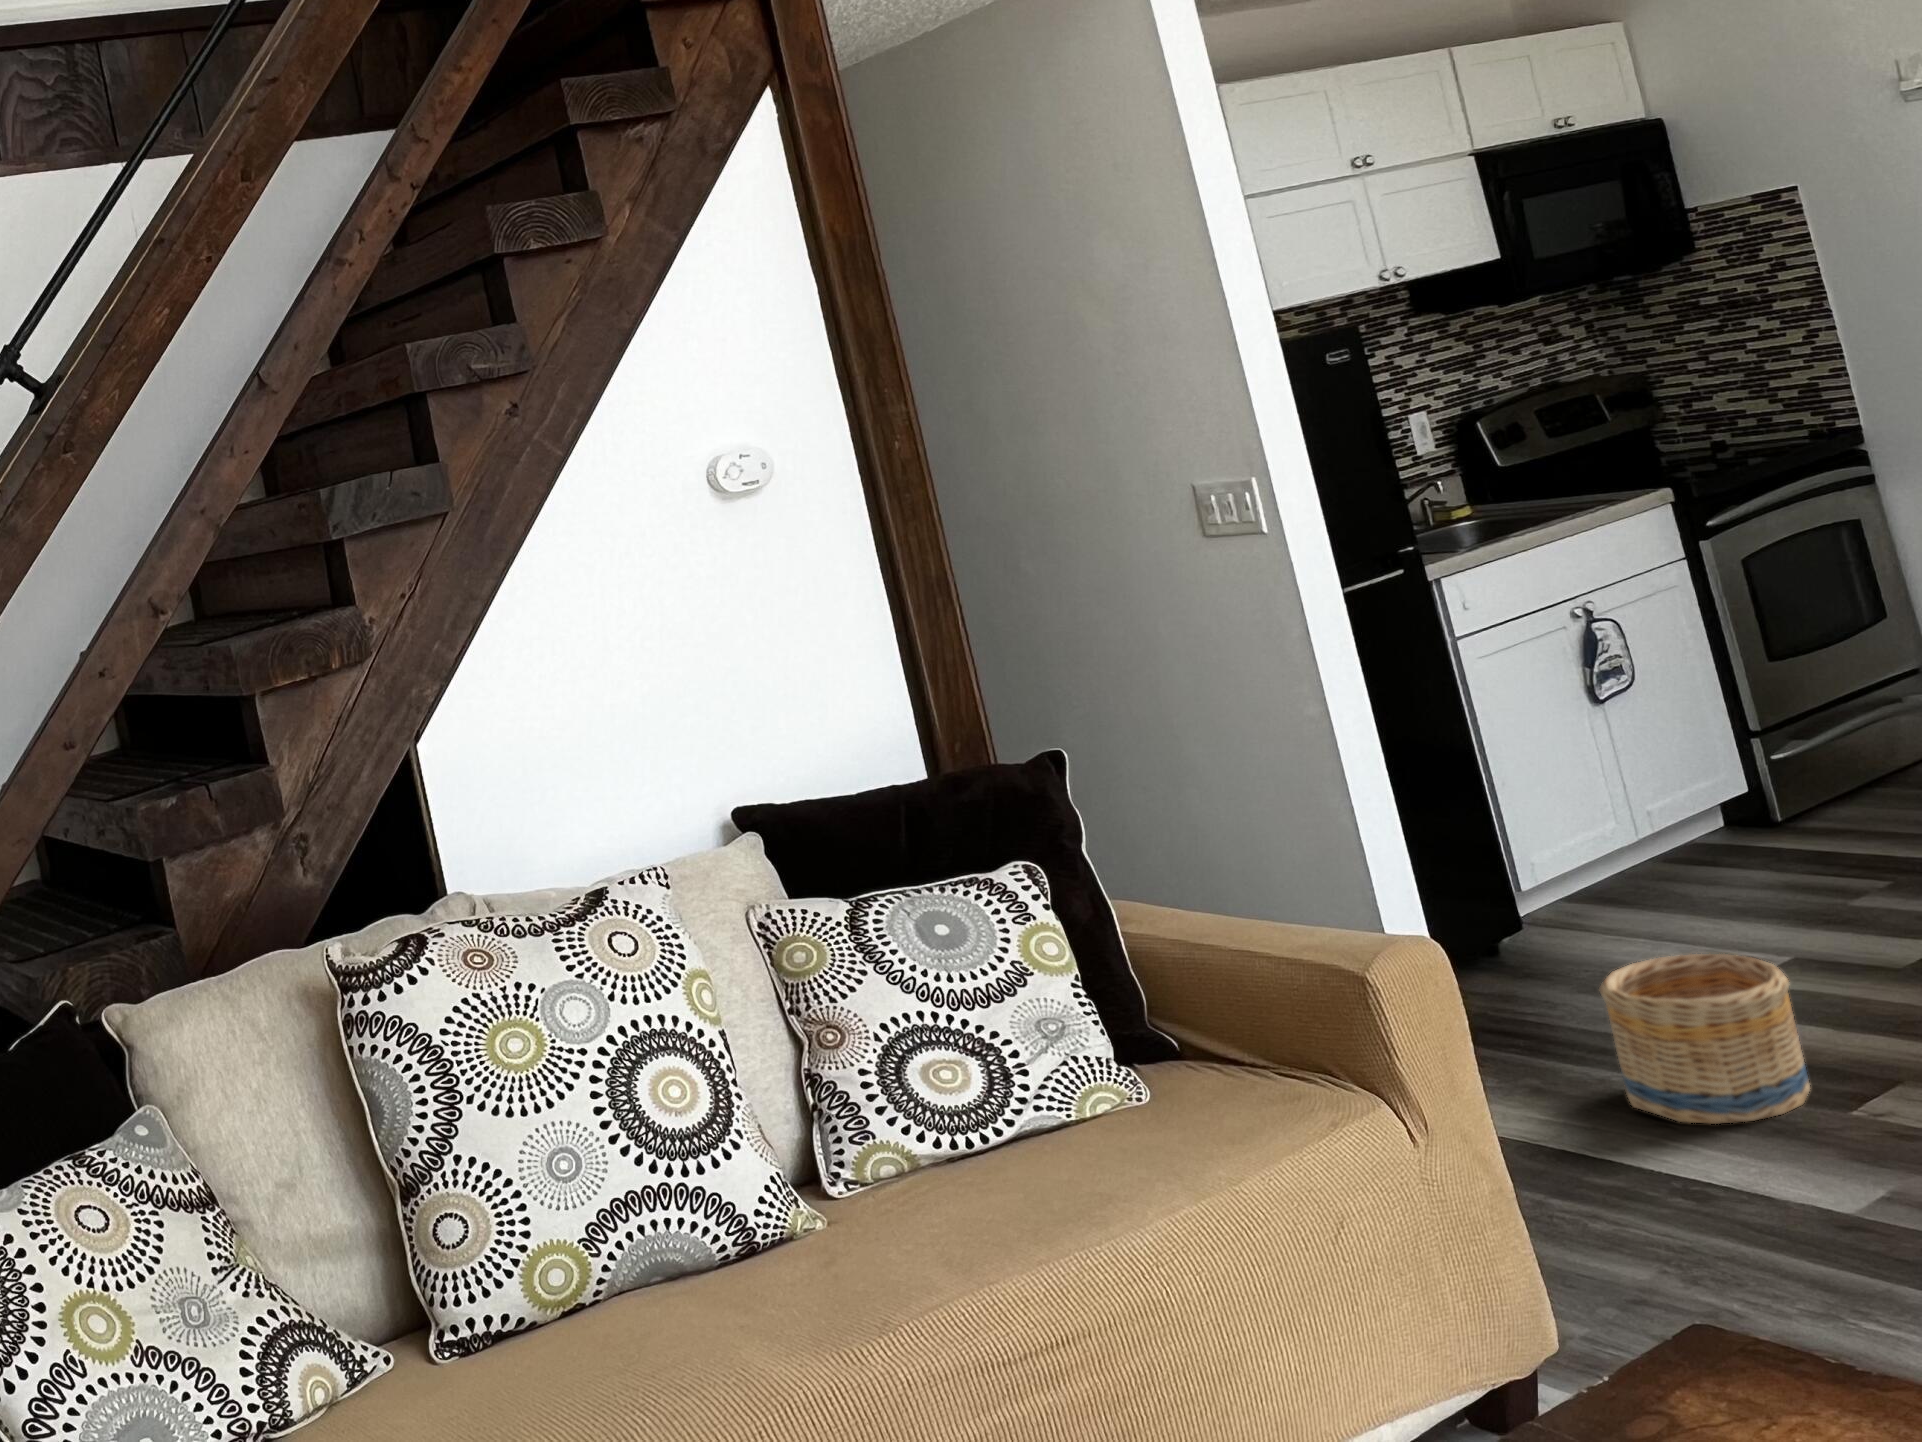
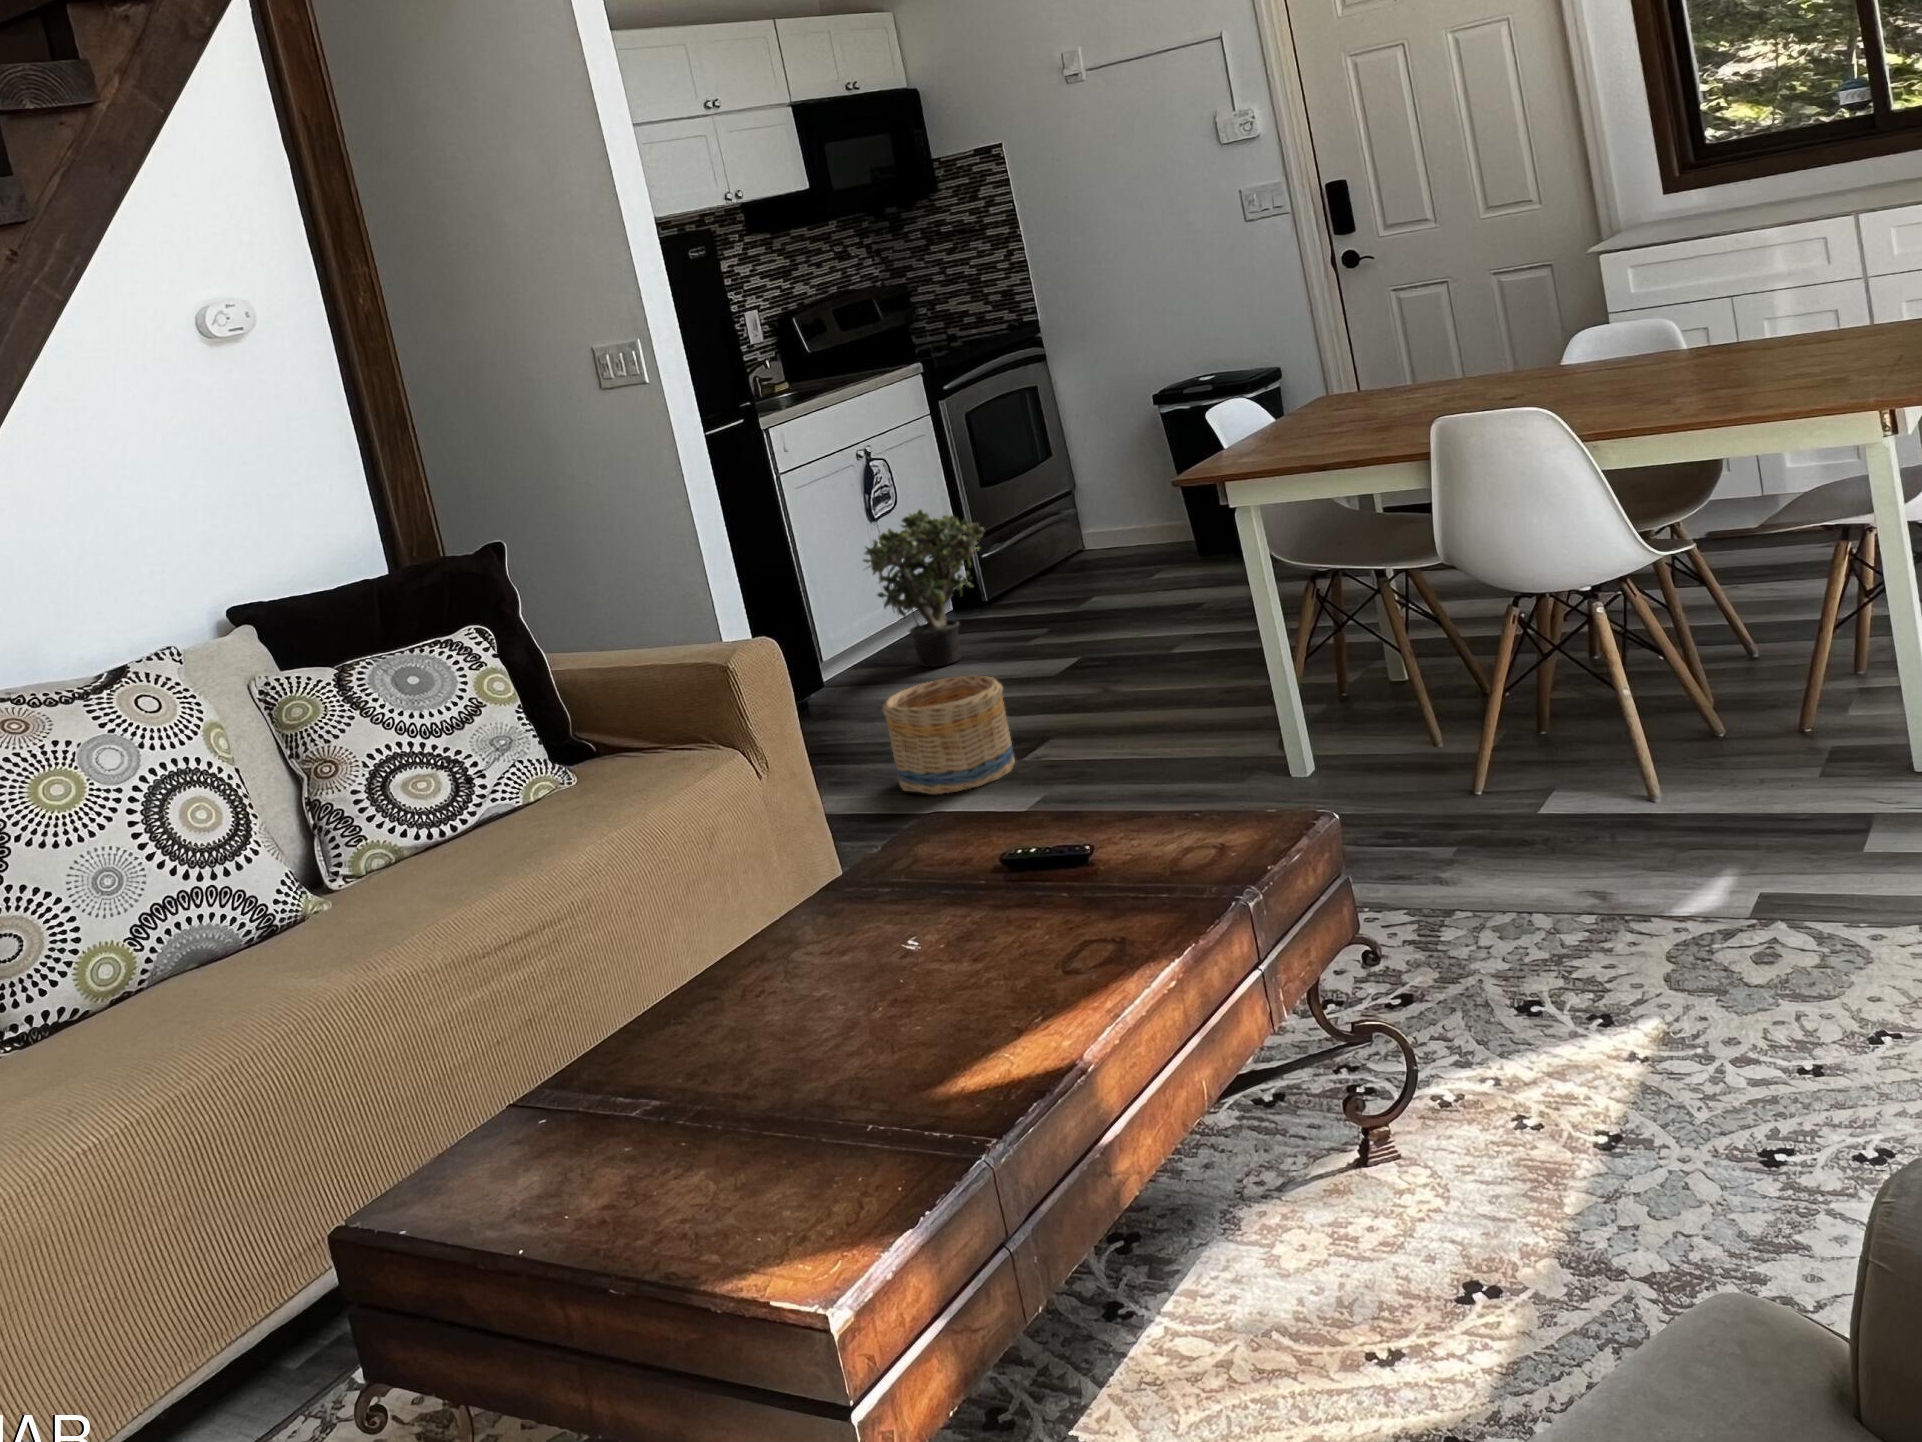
potted plant: none [1579,690,1765,905] -> present [863,509,984,667]

